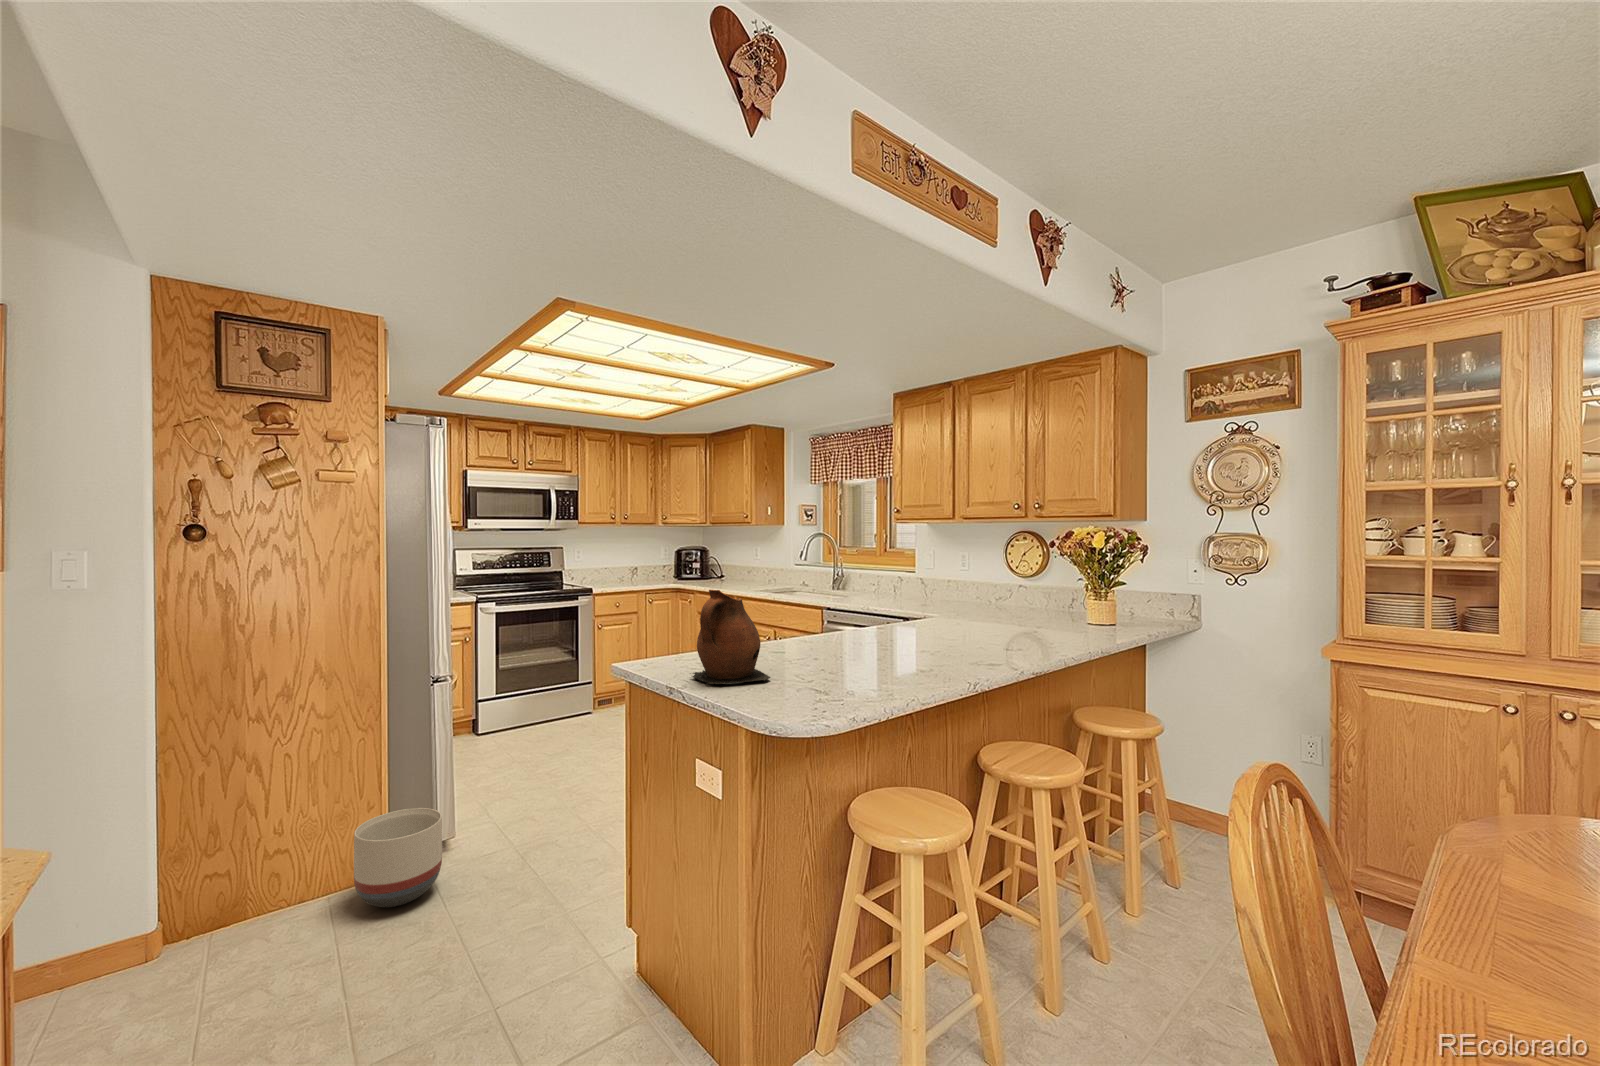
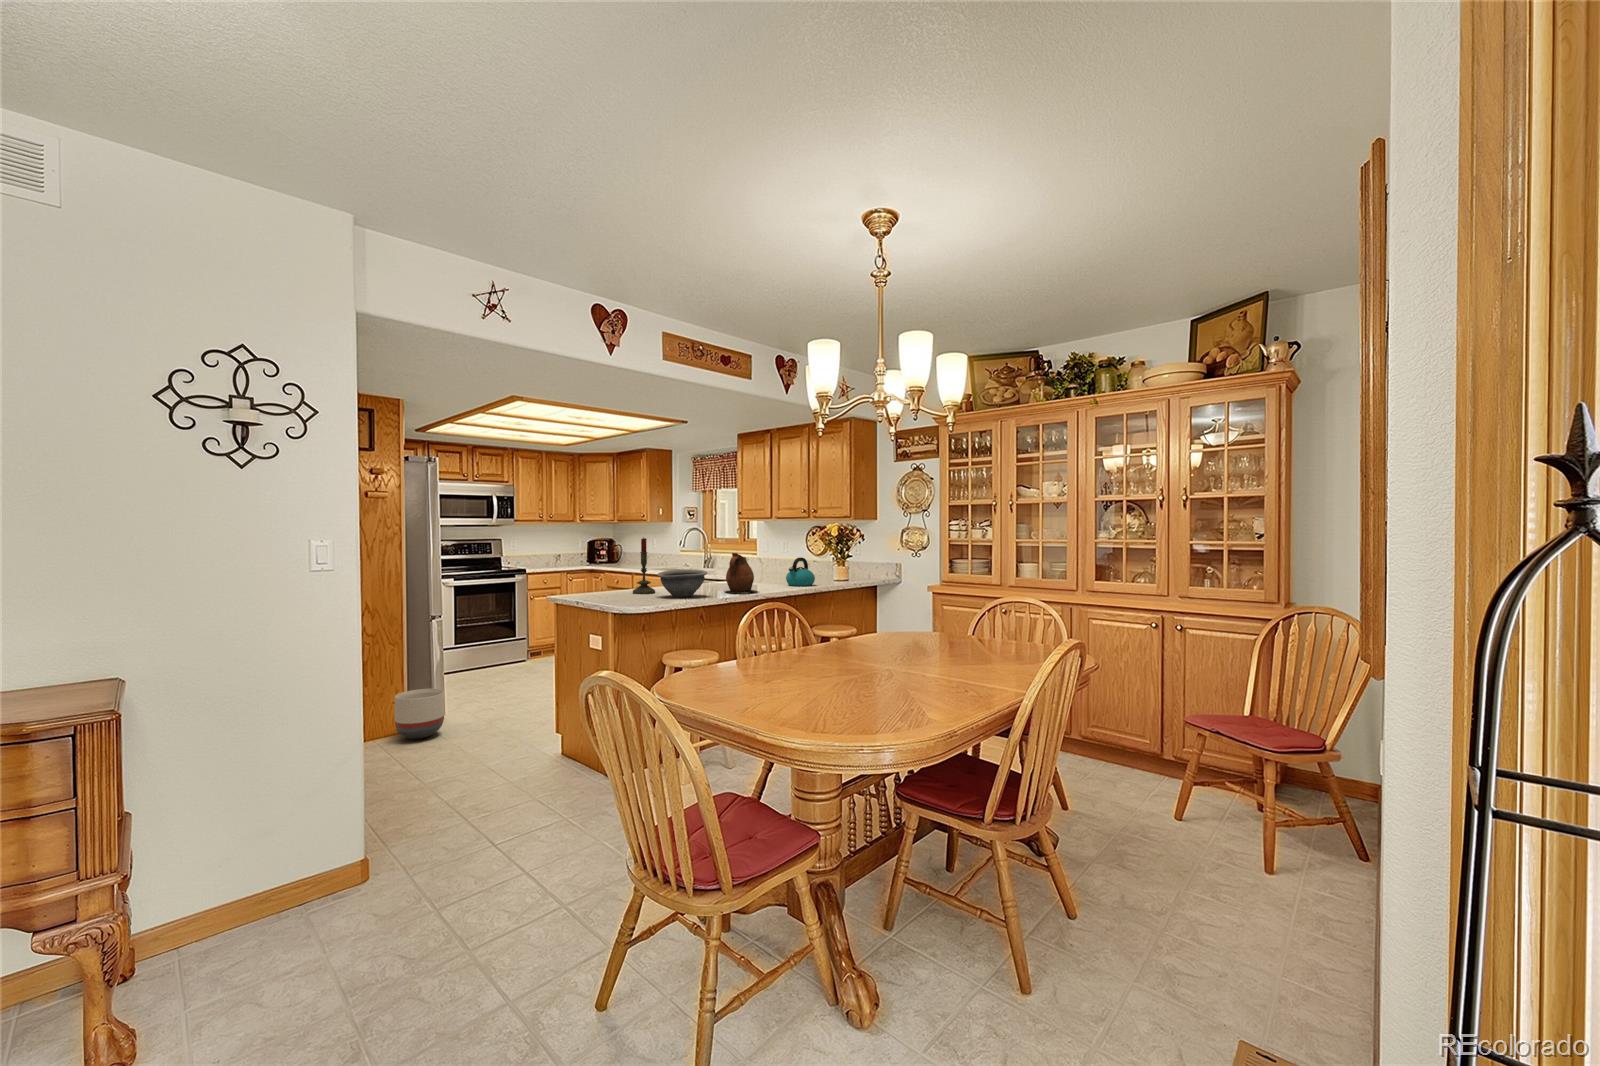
candle: none [768,551,809,659] -> present [633,538,655,594]
kettle: none [1013,585,1067,636] -> present [786,558,815,586]
ceramic pitcher: present [693,590,770,684] -> present [724,553,758,593]
bowl: none [825,615,924,675] -> present [657,569,707,597]

